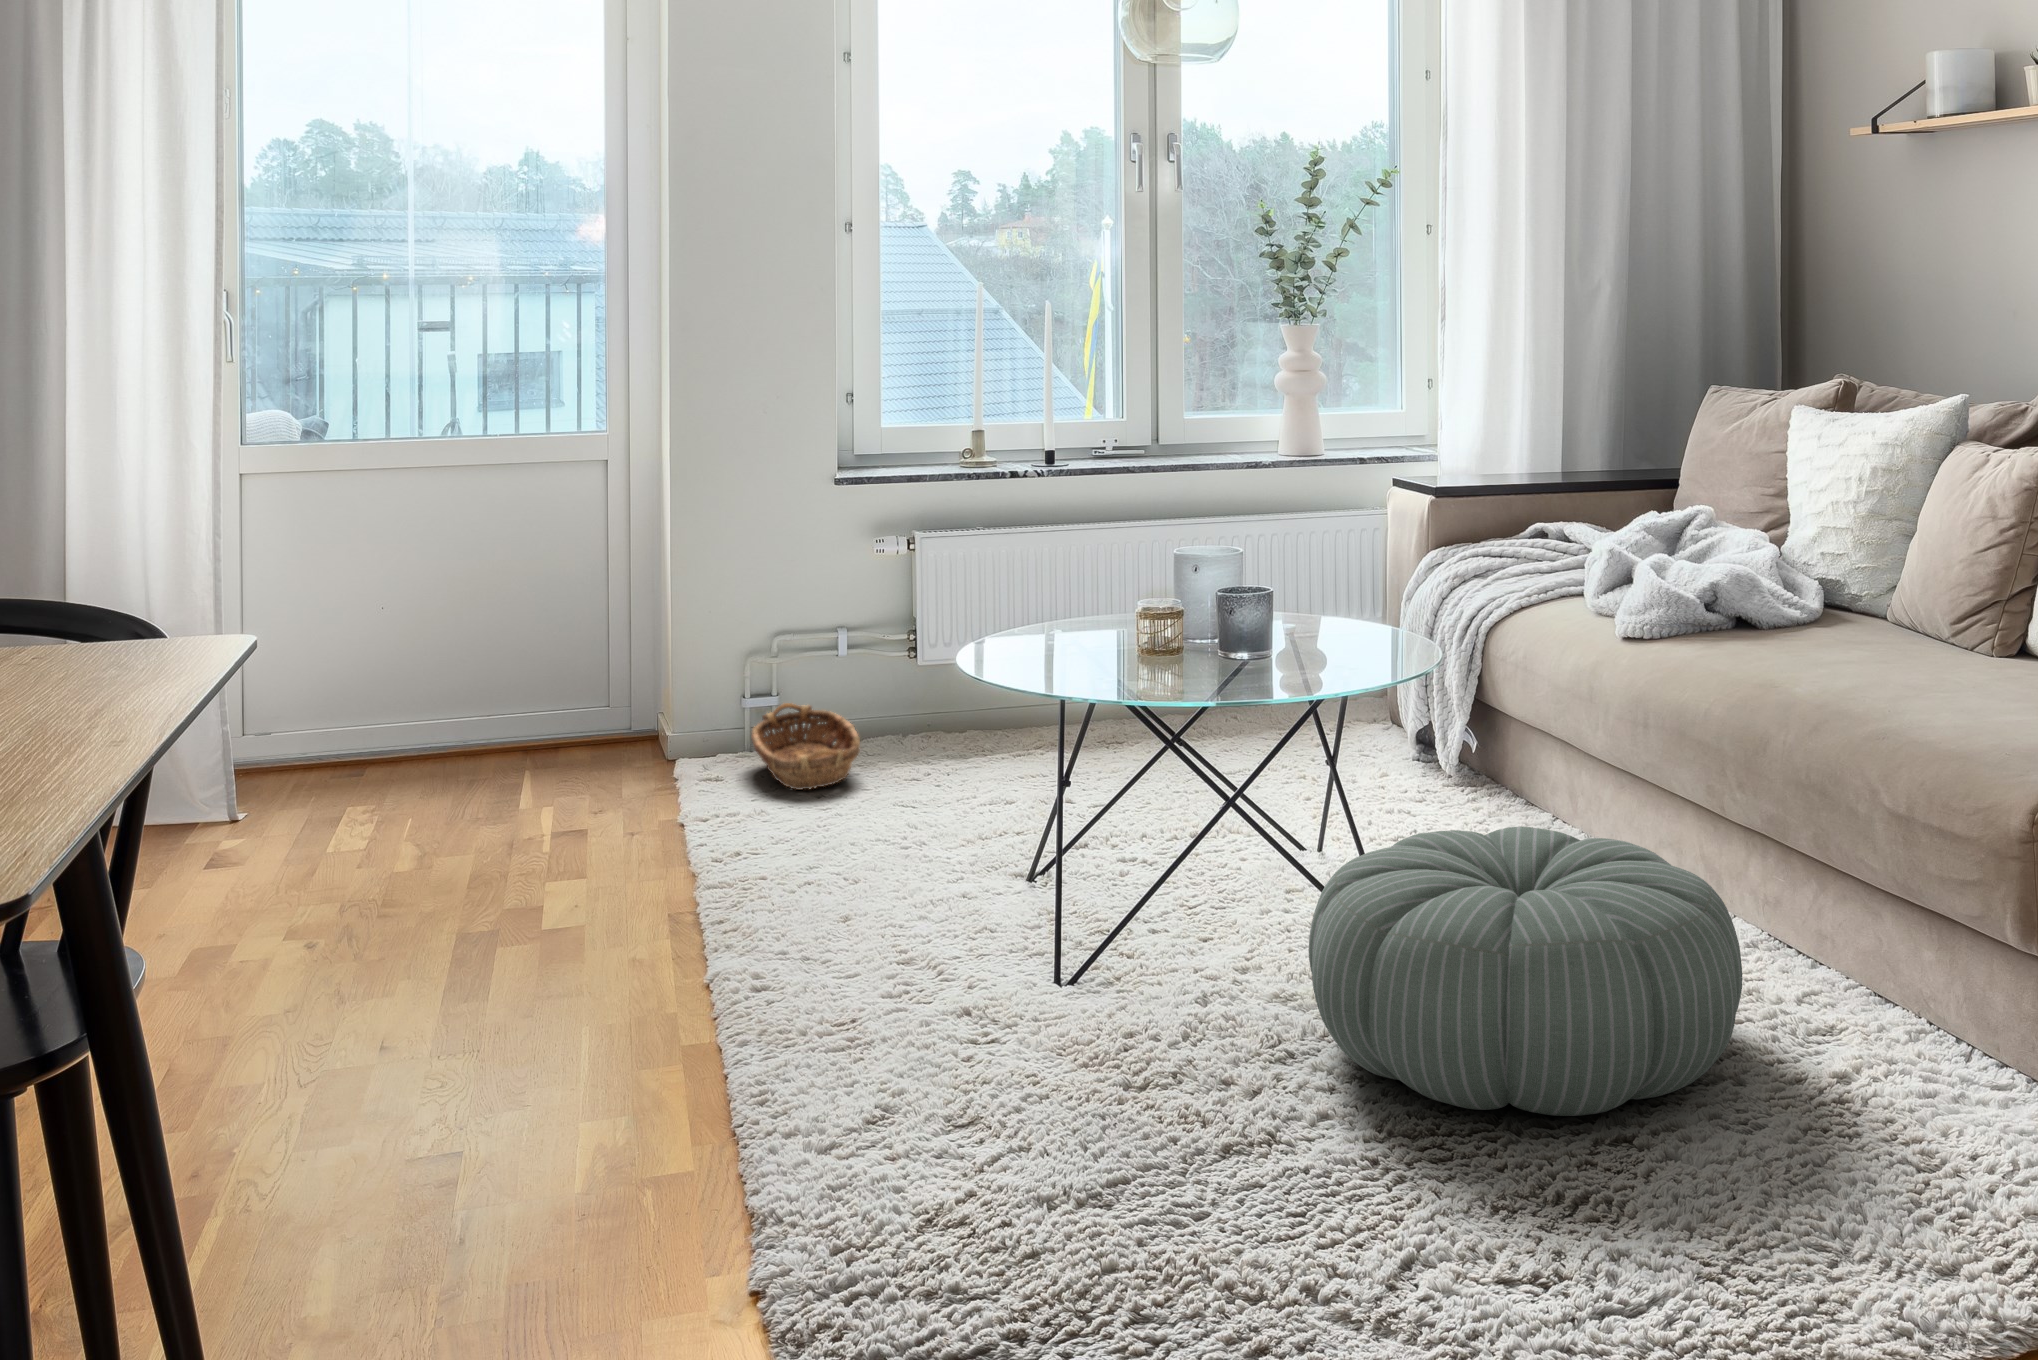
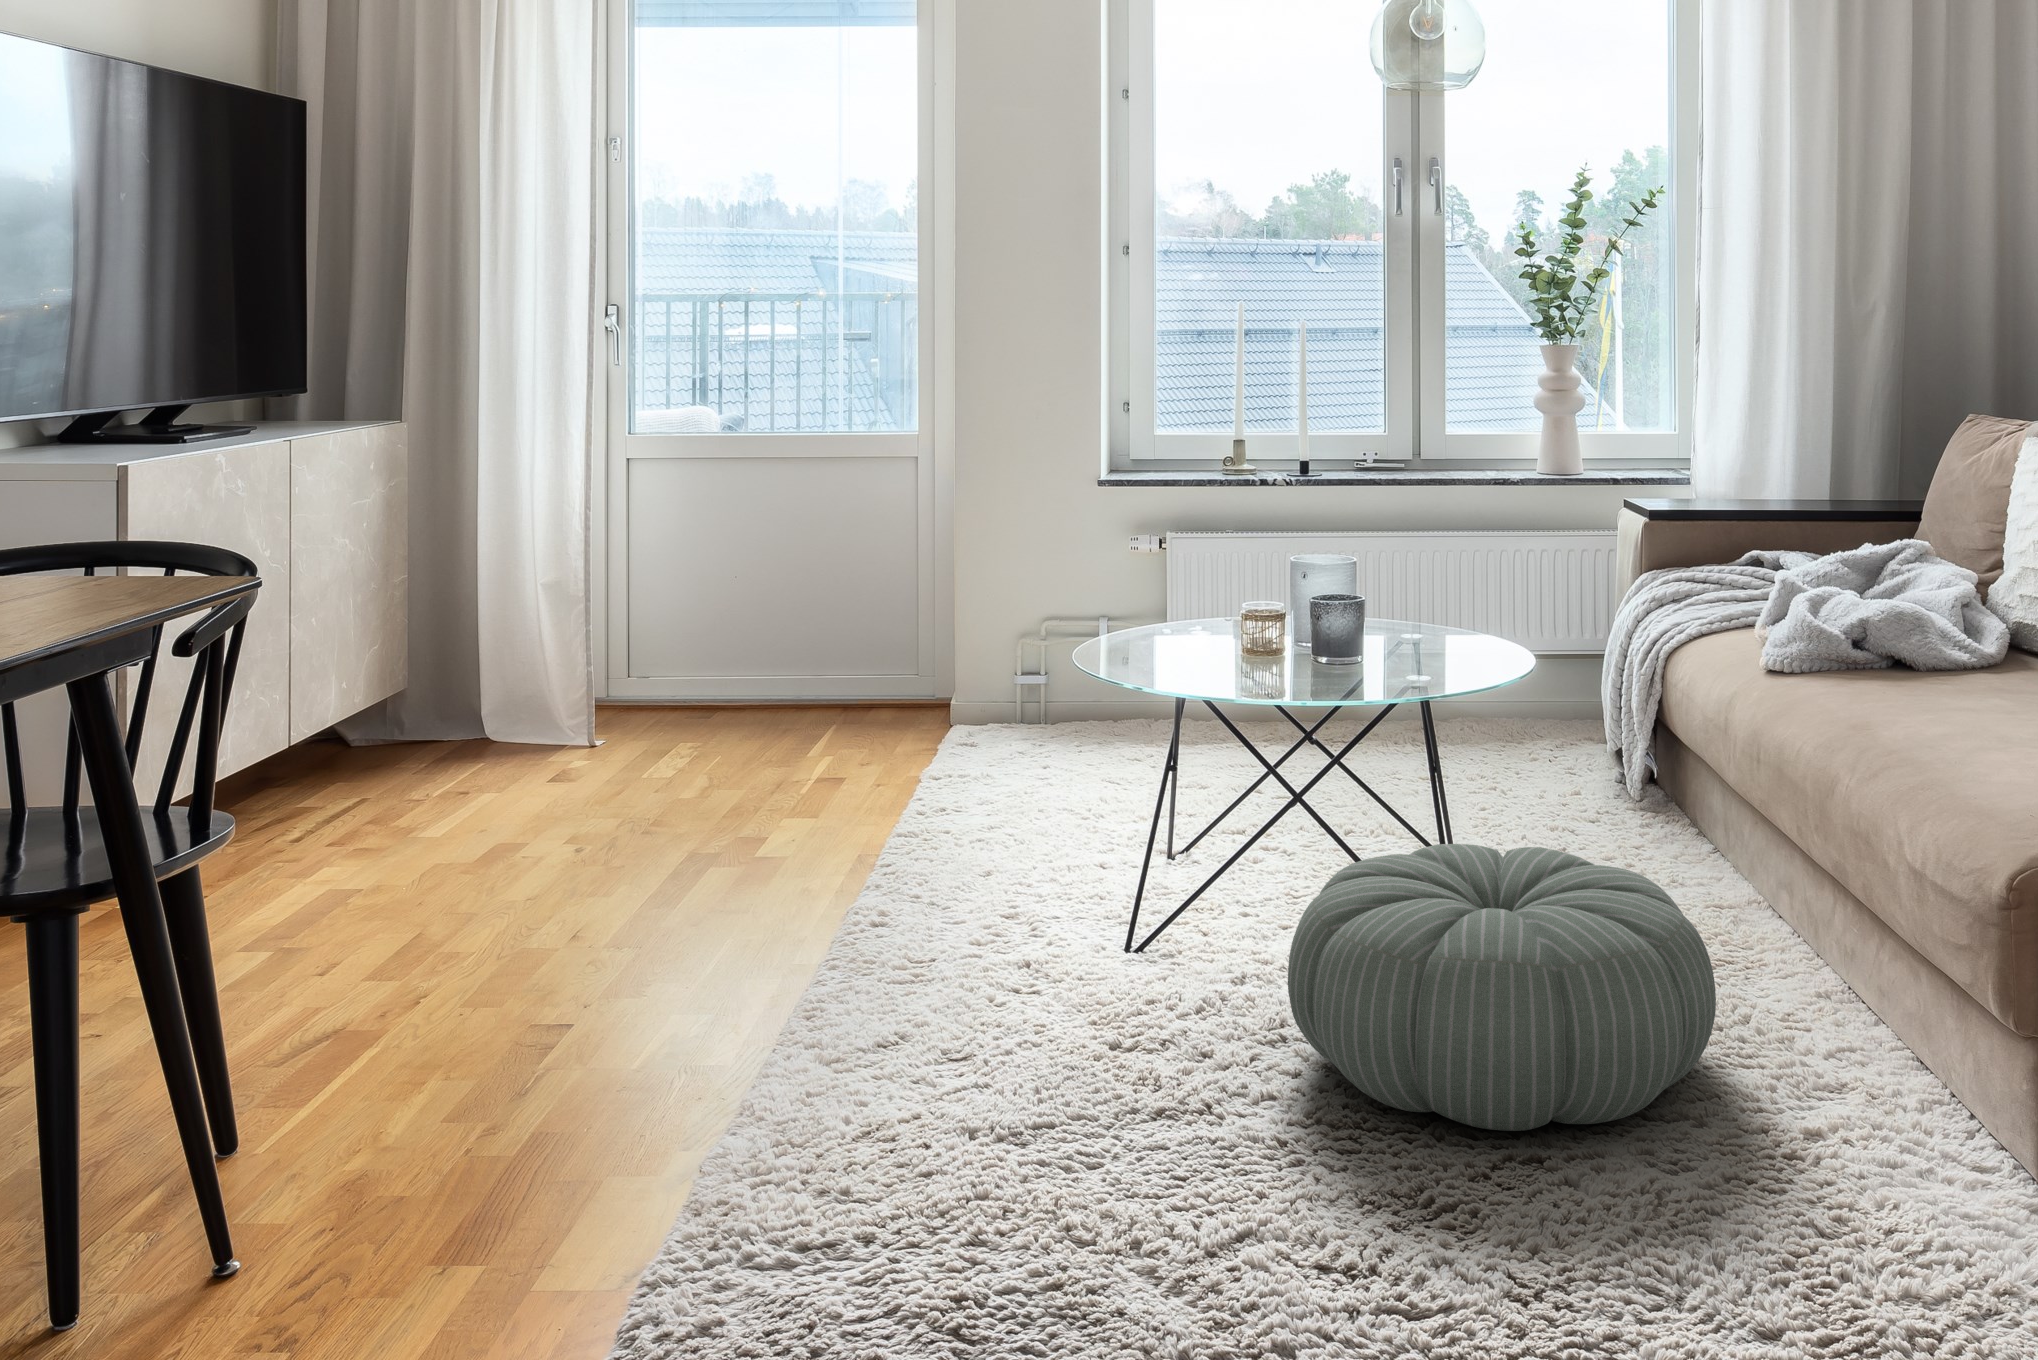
basket: present [751,703,860,790] -> none [1002,680,1115,761]

